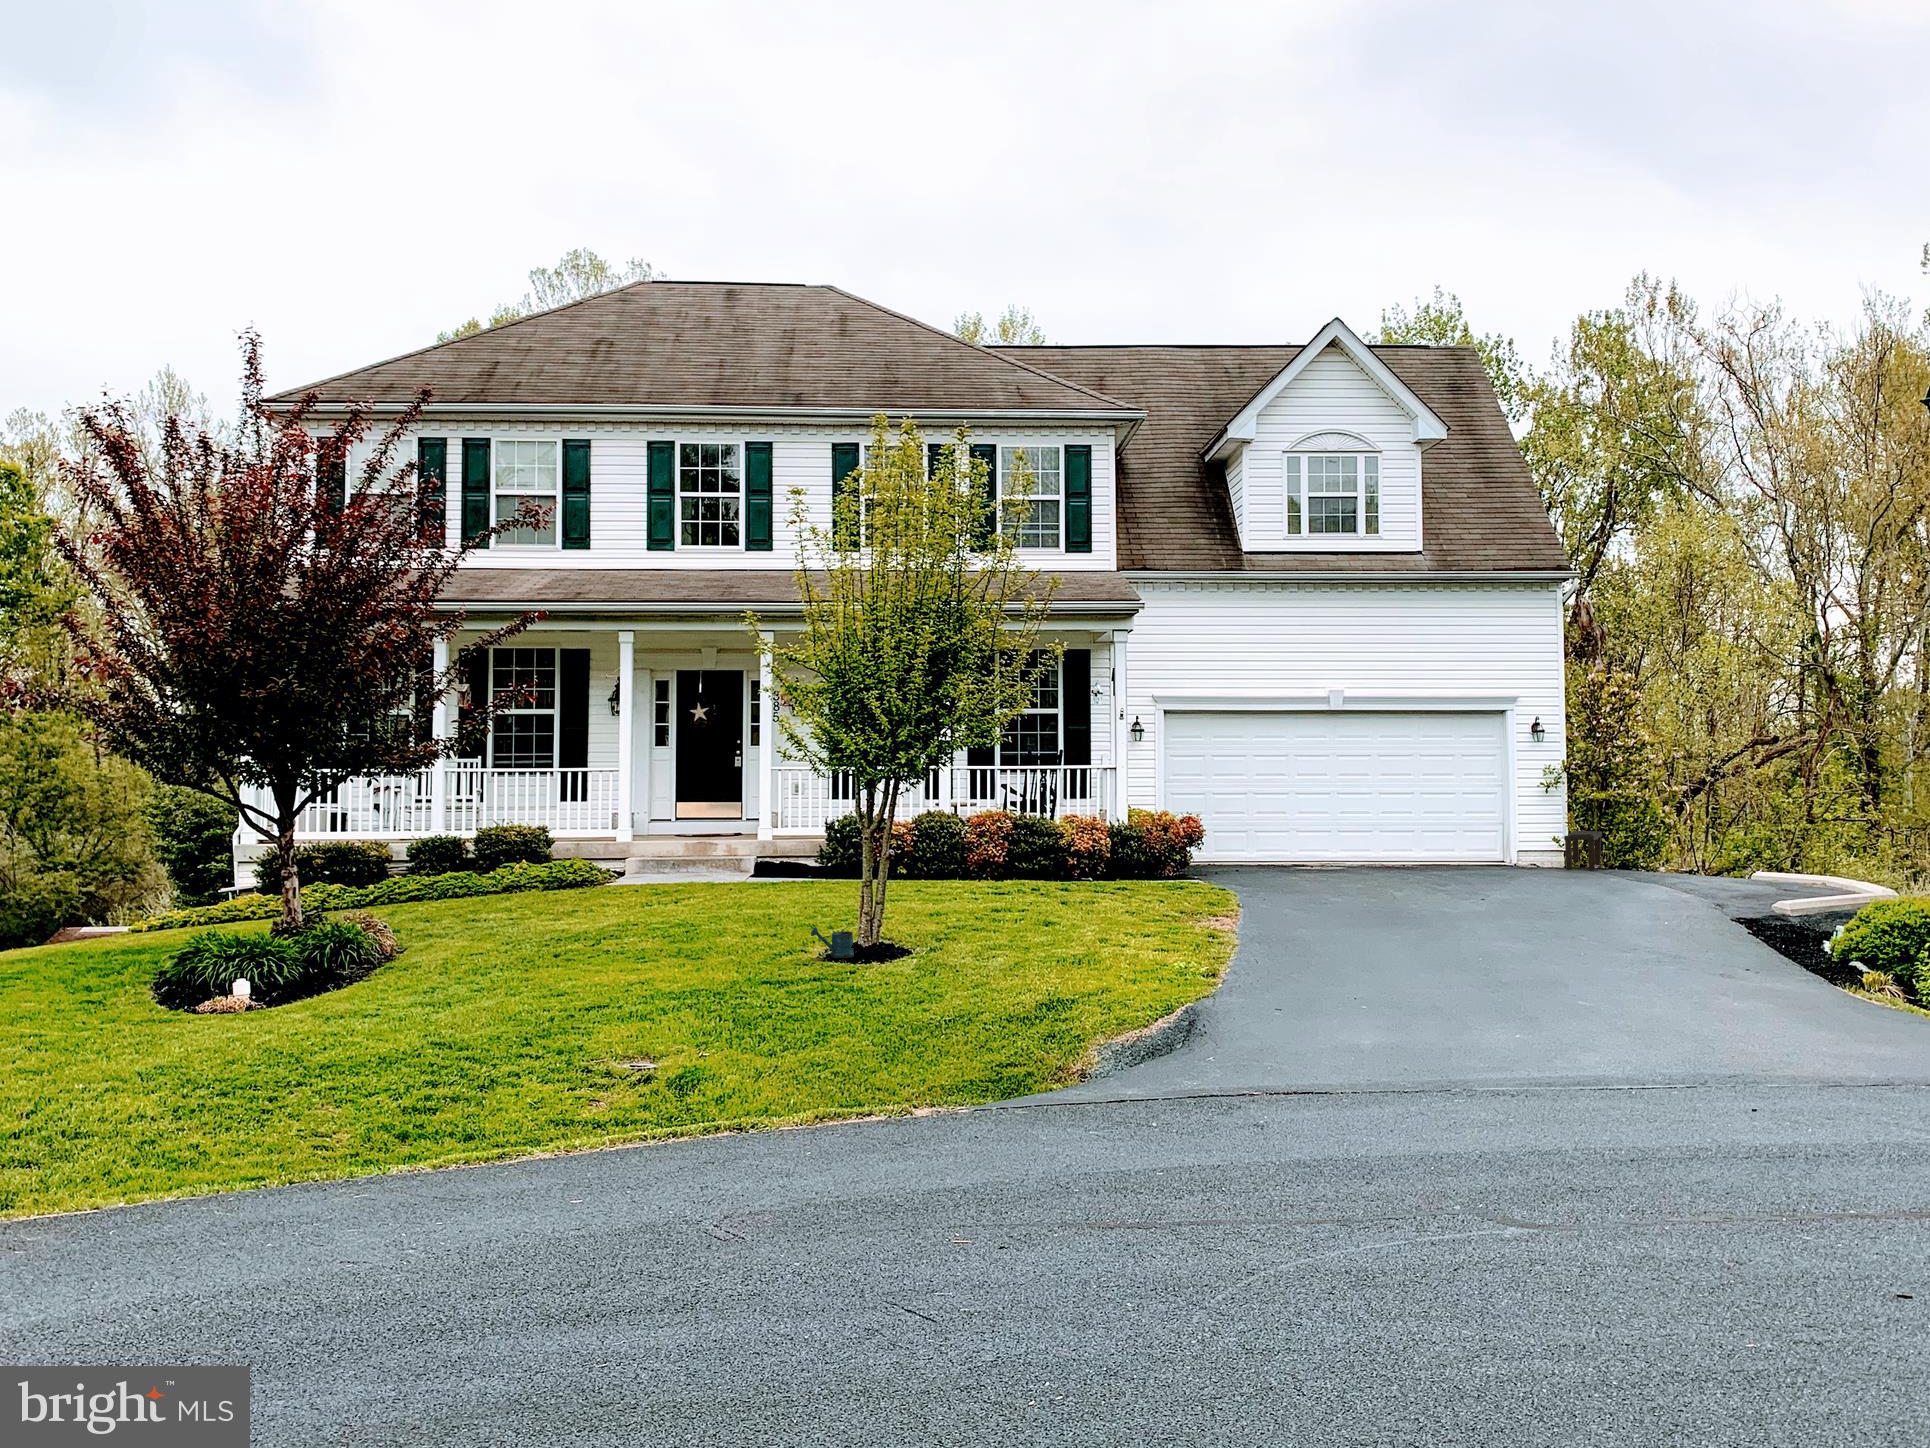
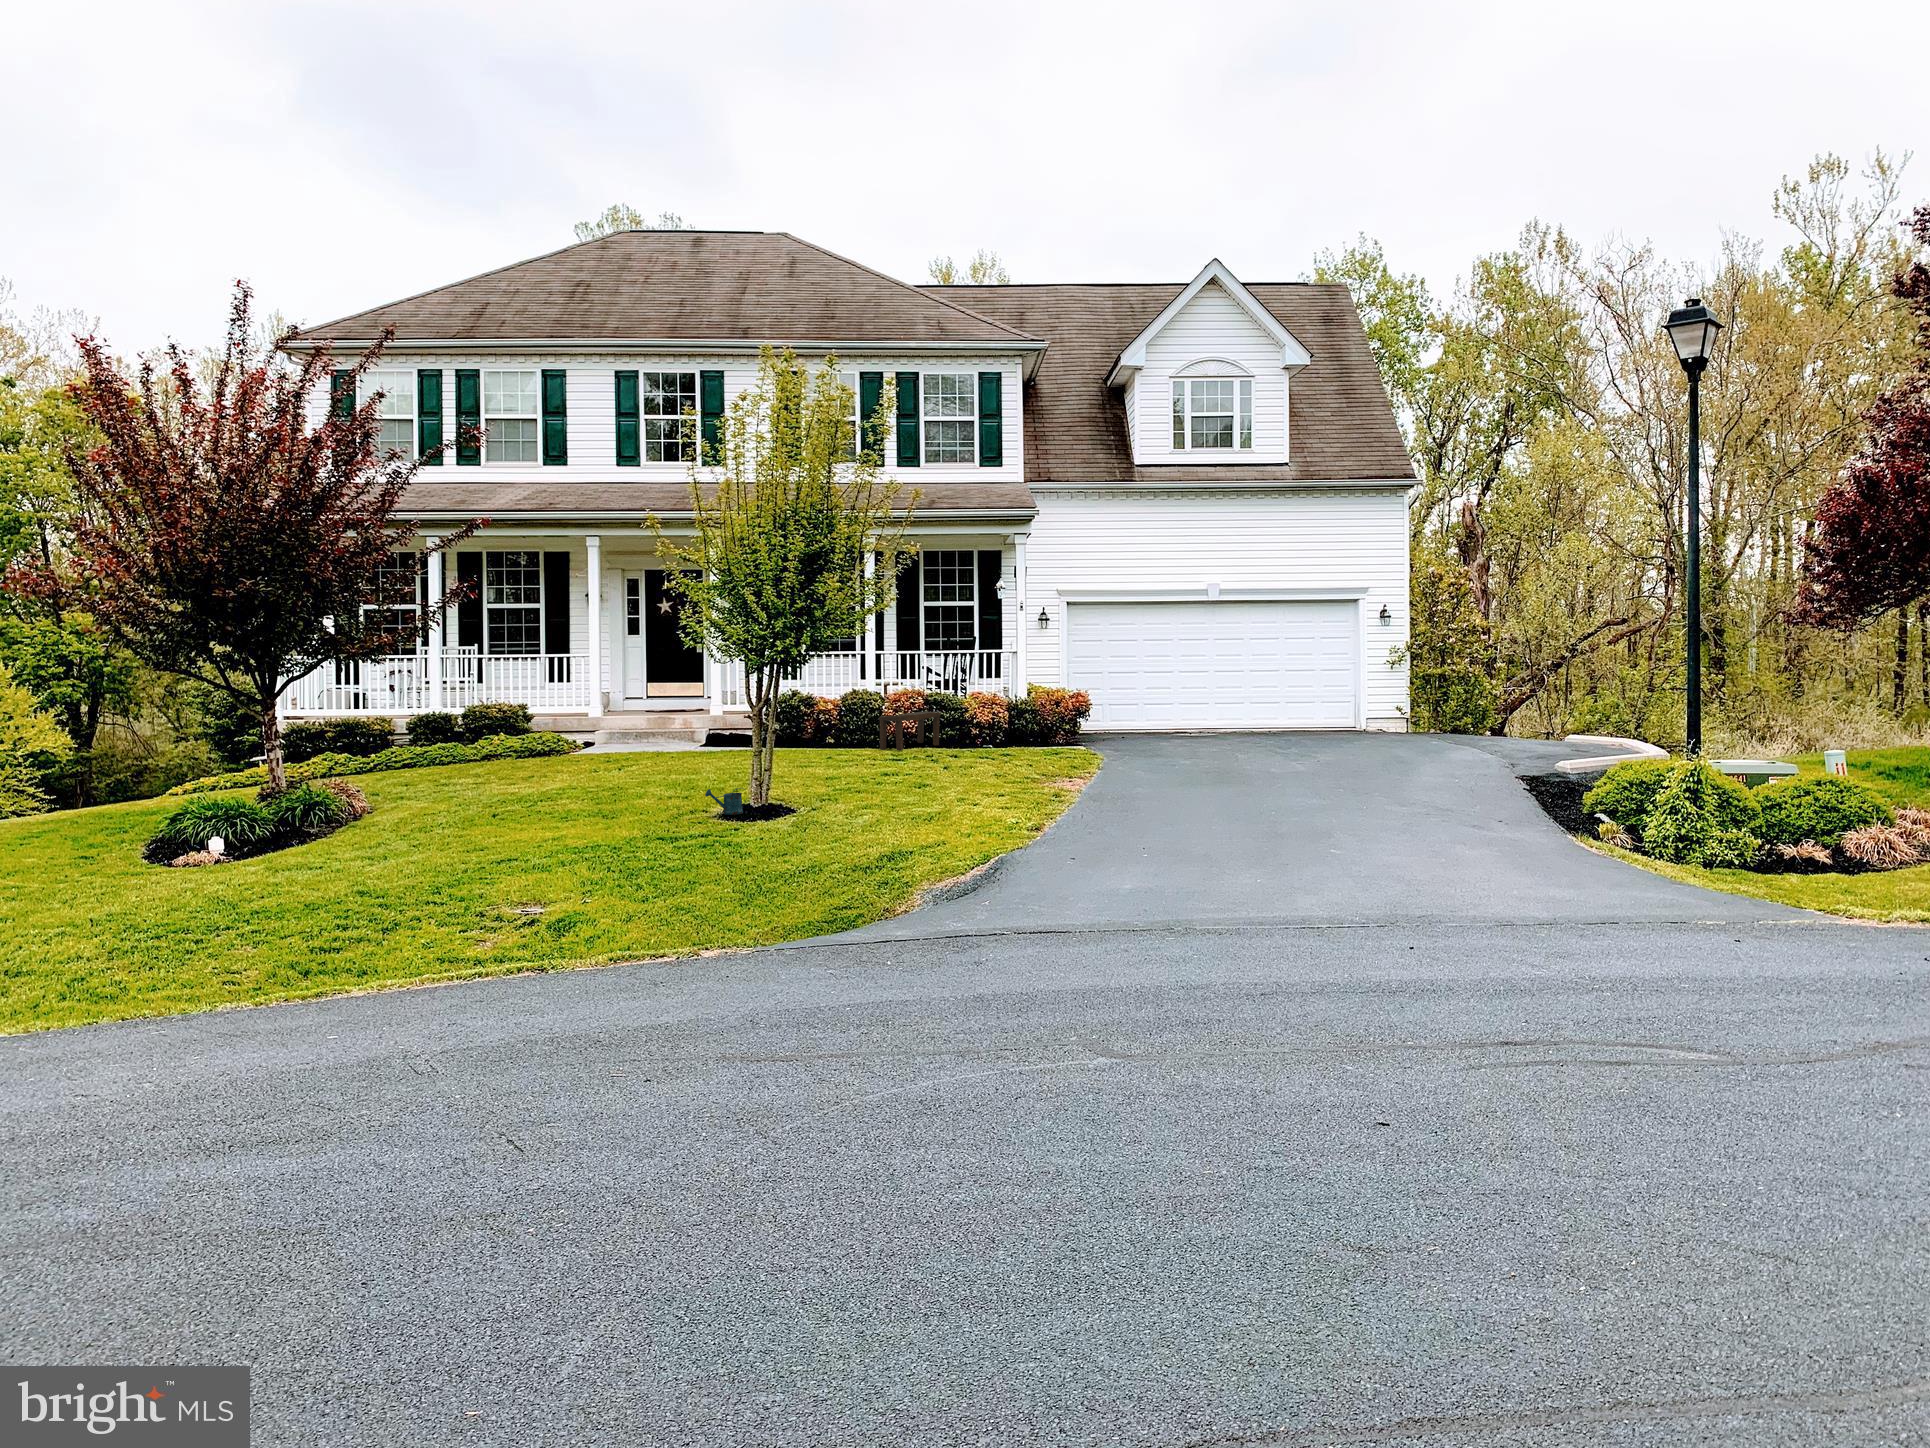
bench: present [1564,831,1602,870] -> present [879,712,940,750]

